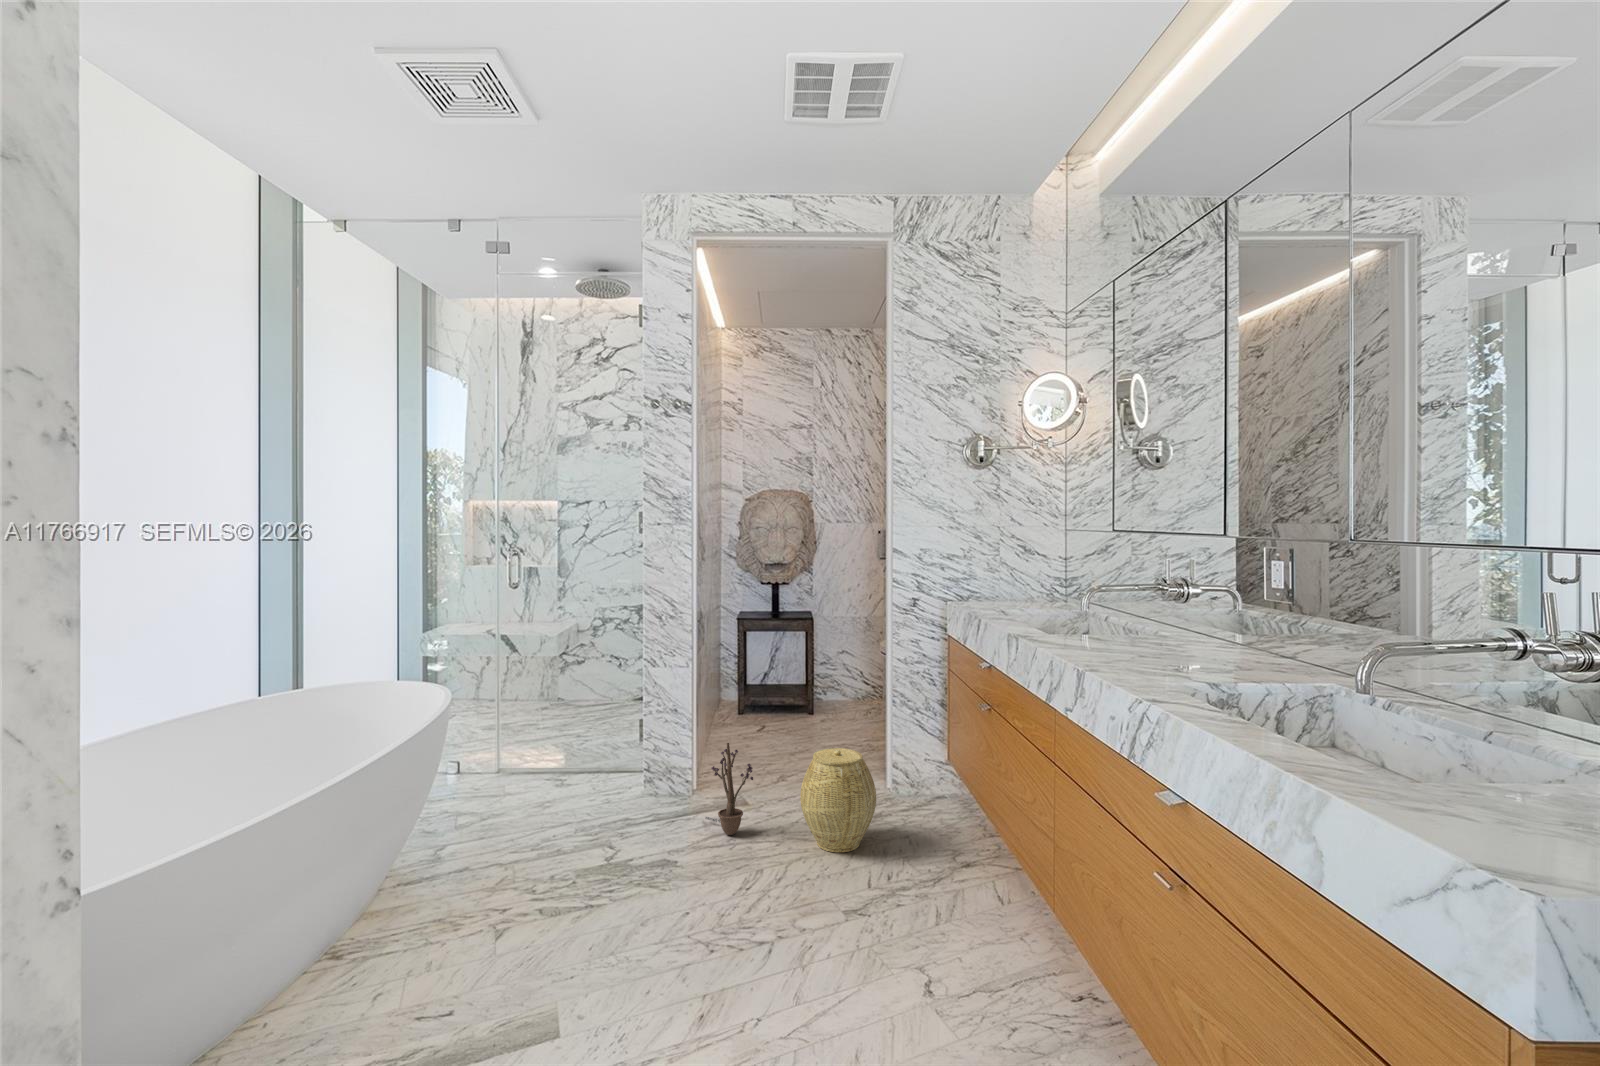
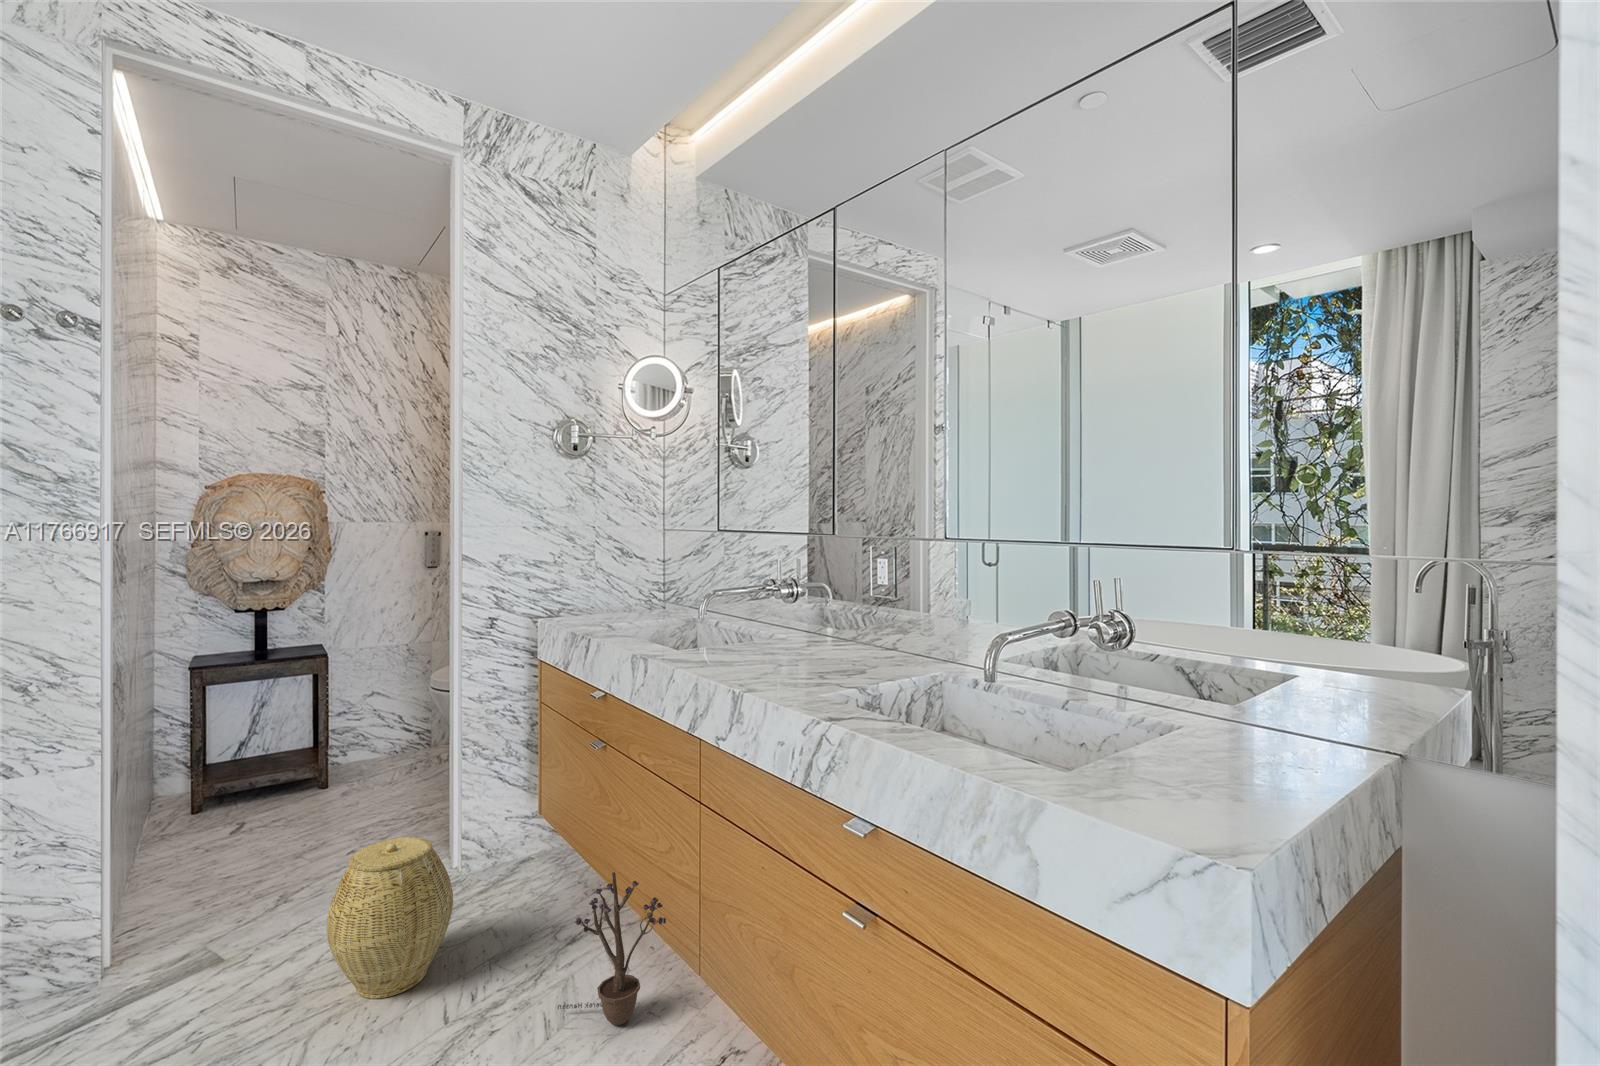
decorative plant: present [705,743,753,835] -> present [558,872,666,1026]

